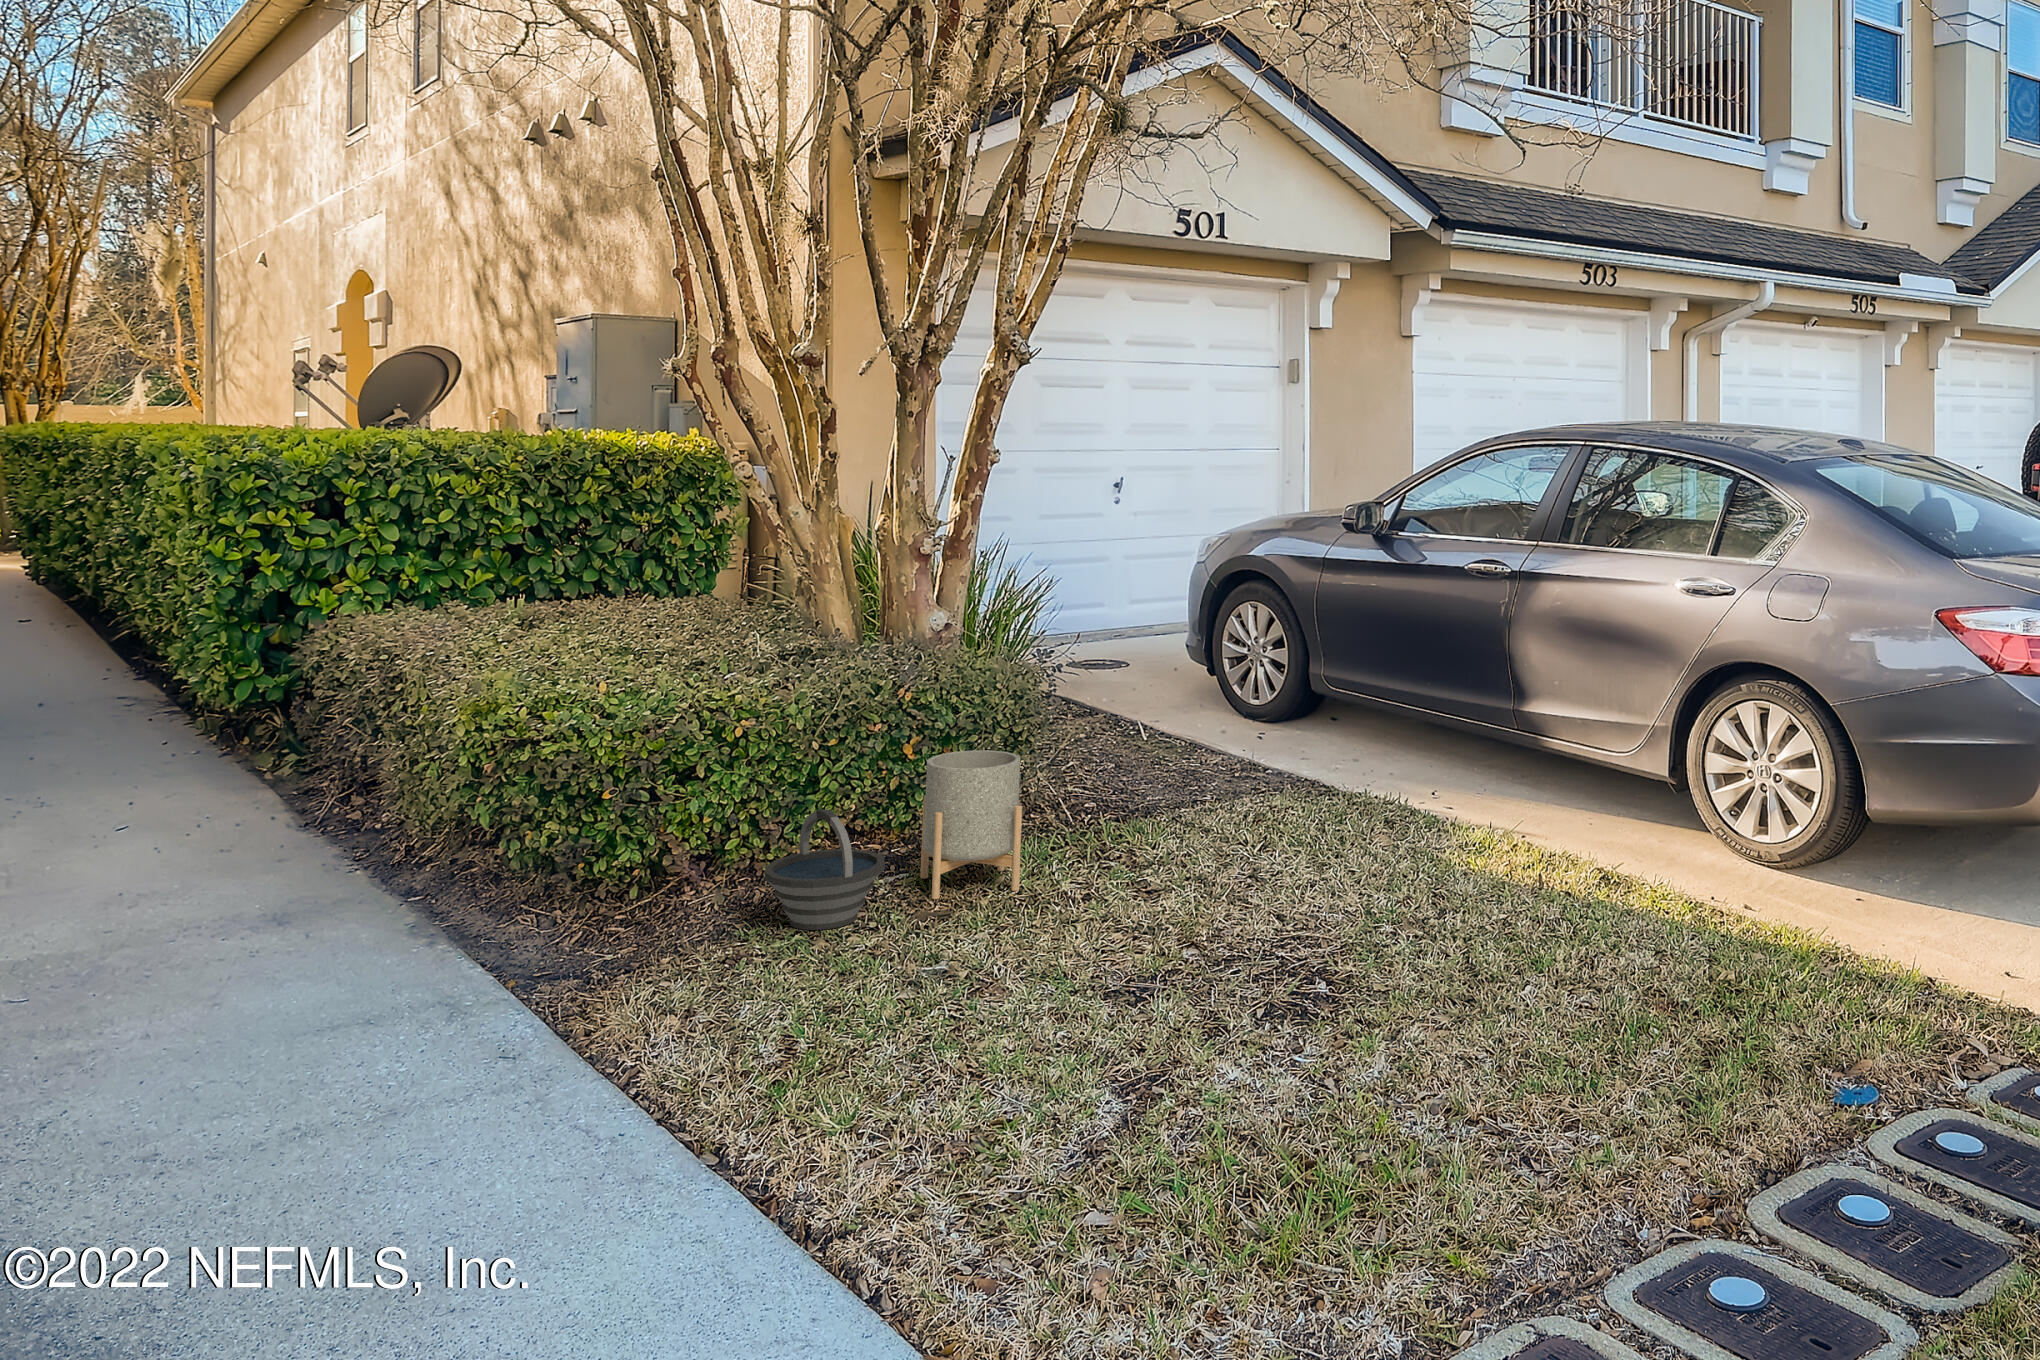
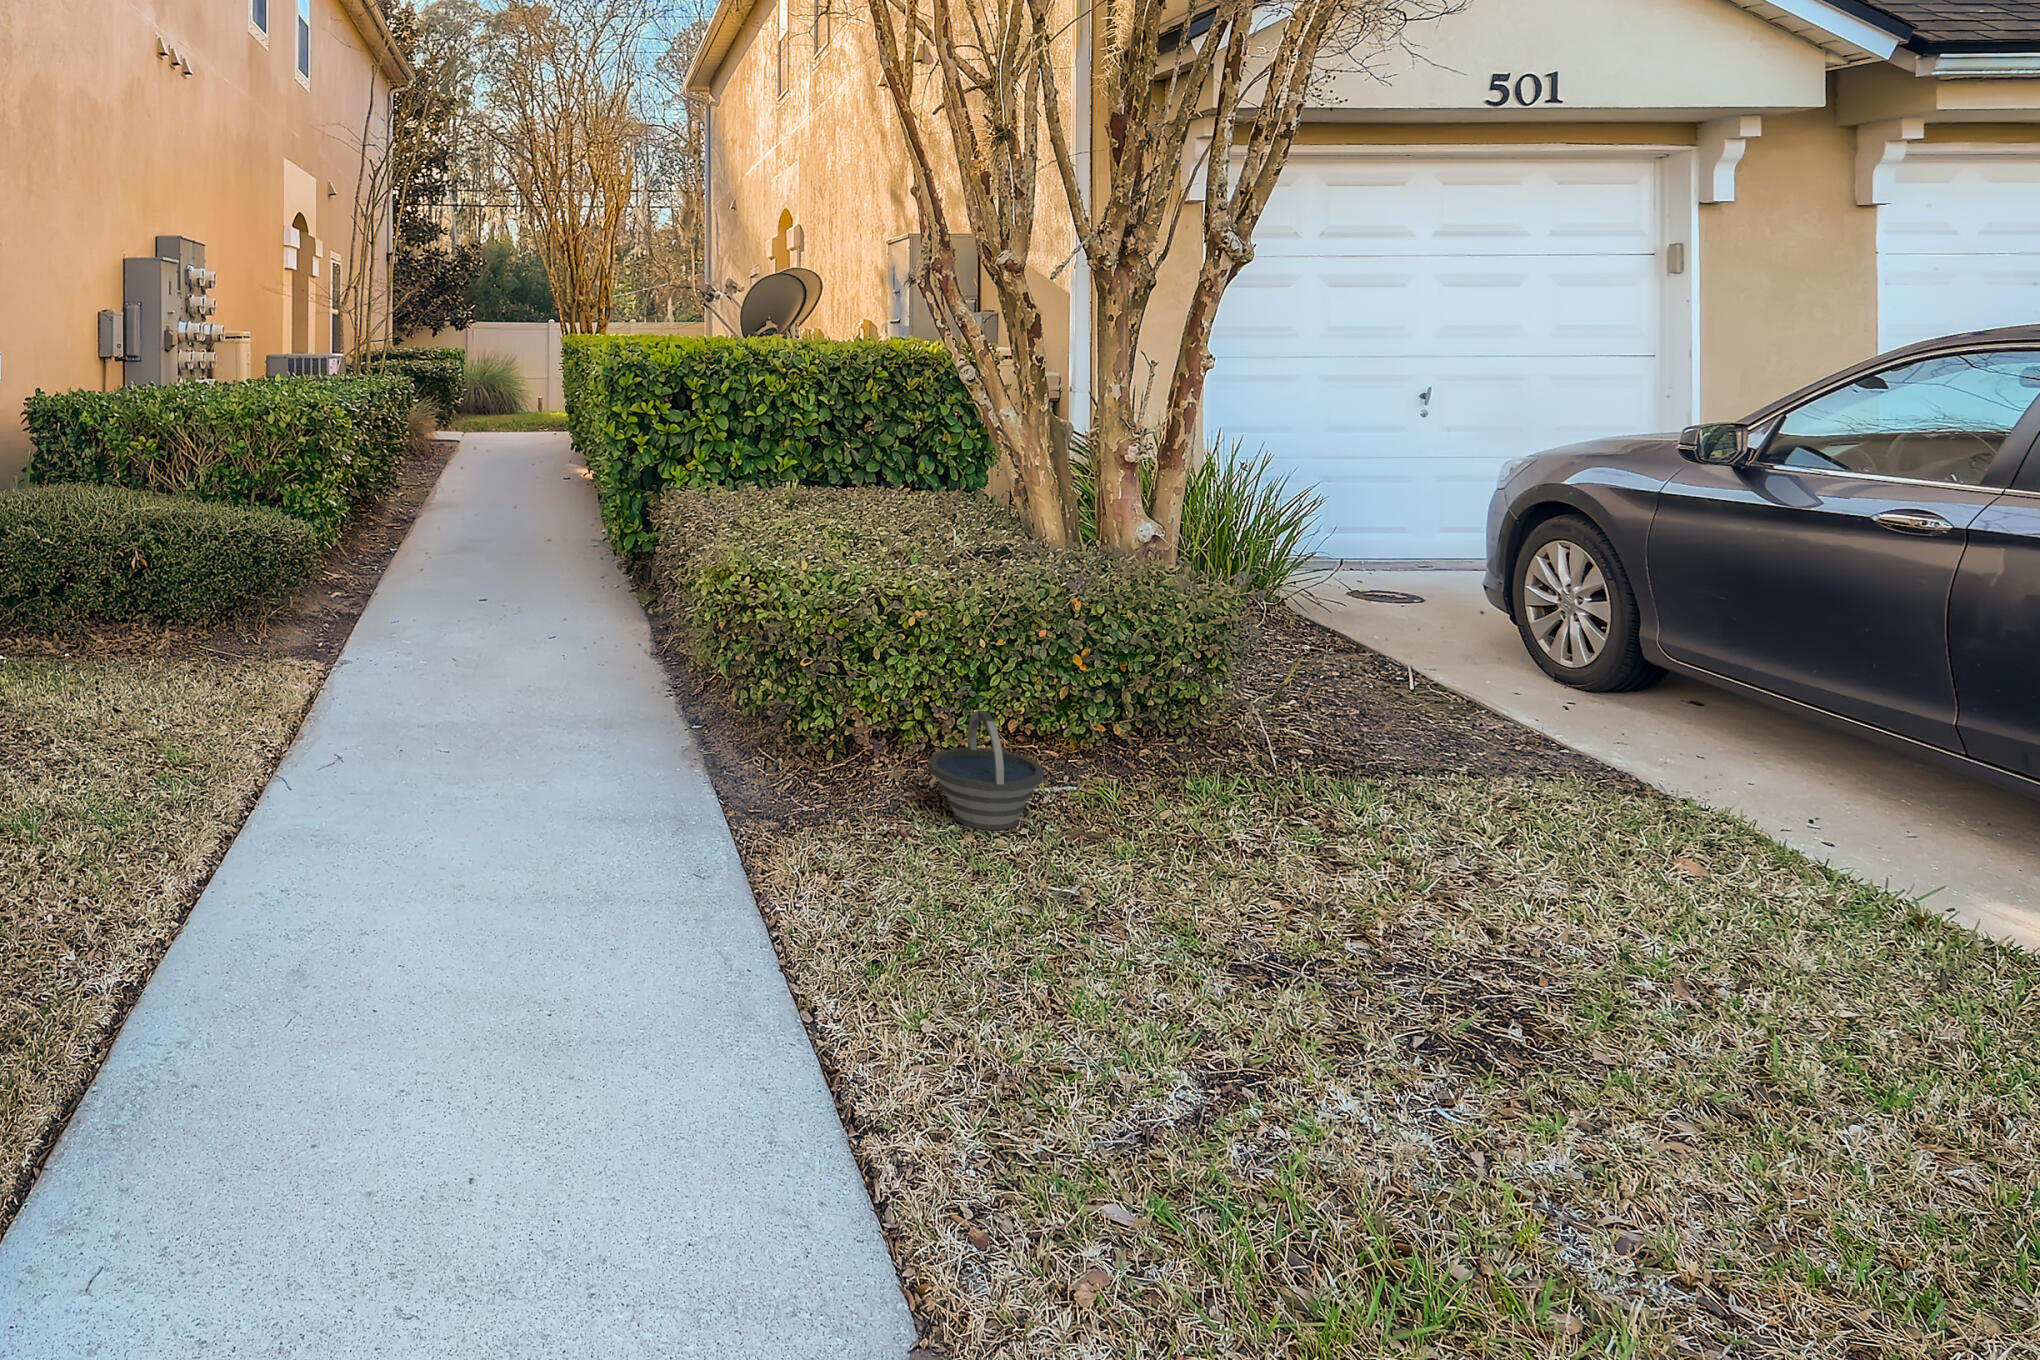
planter: present [920,750,1022,899] -> none [1097,673,1199,835]

